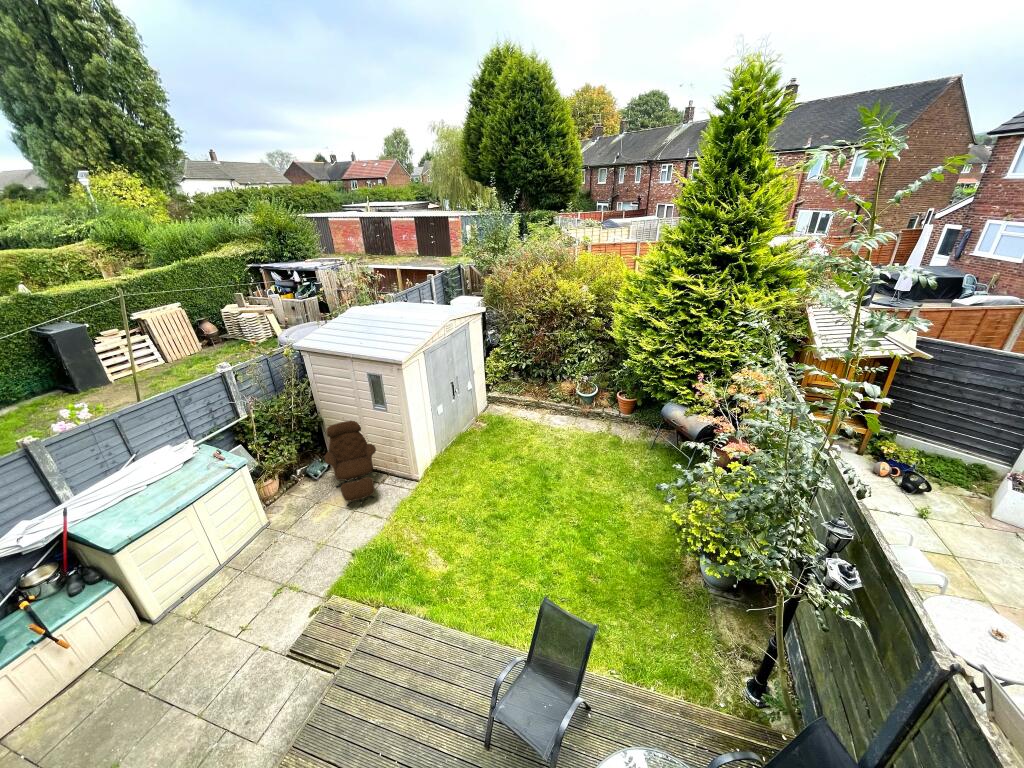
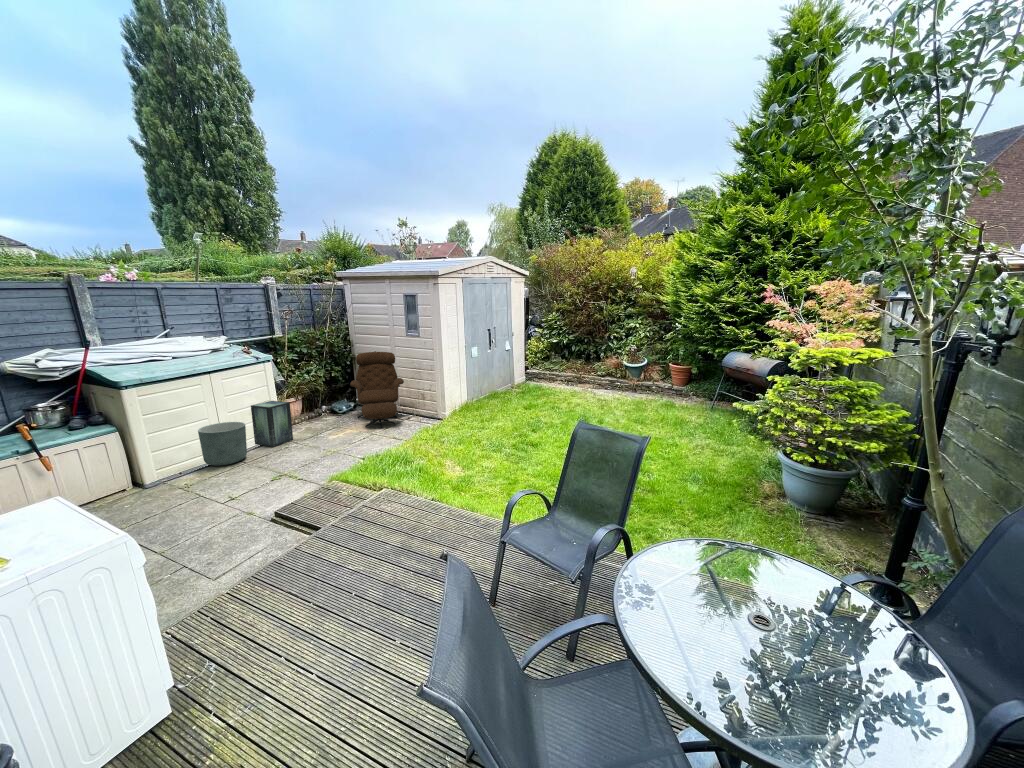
storage box: none [238,505,283,552] -> present [251,401,293,447]
planter: none [197,545,246,594] -> present [198,422,247,466]

